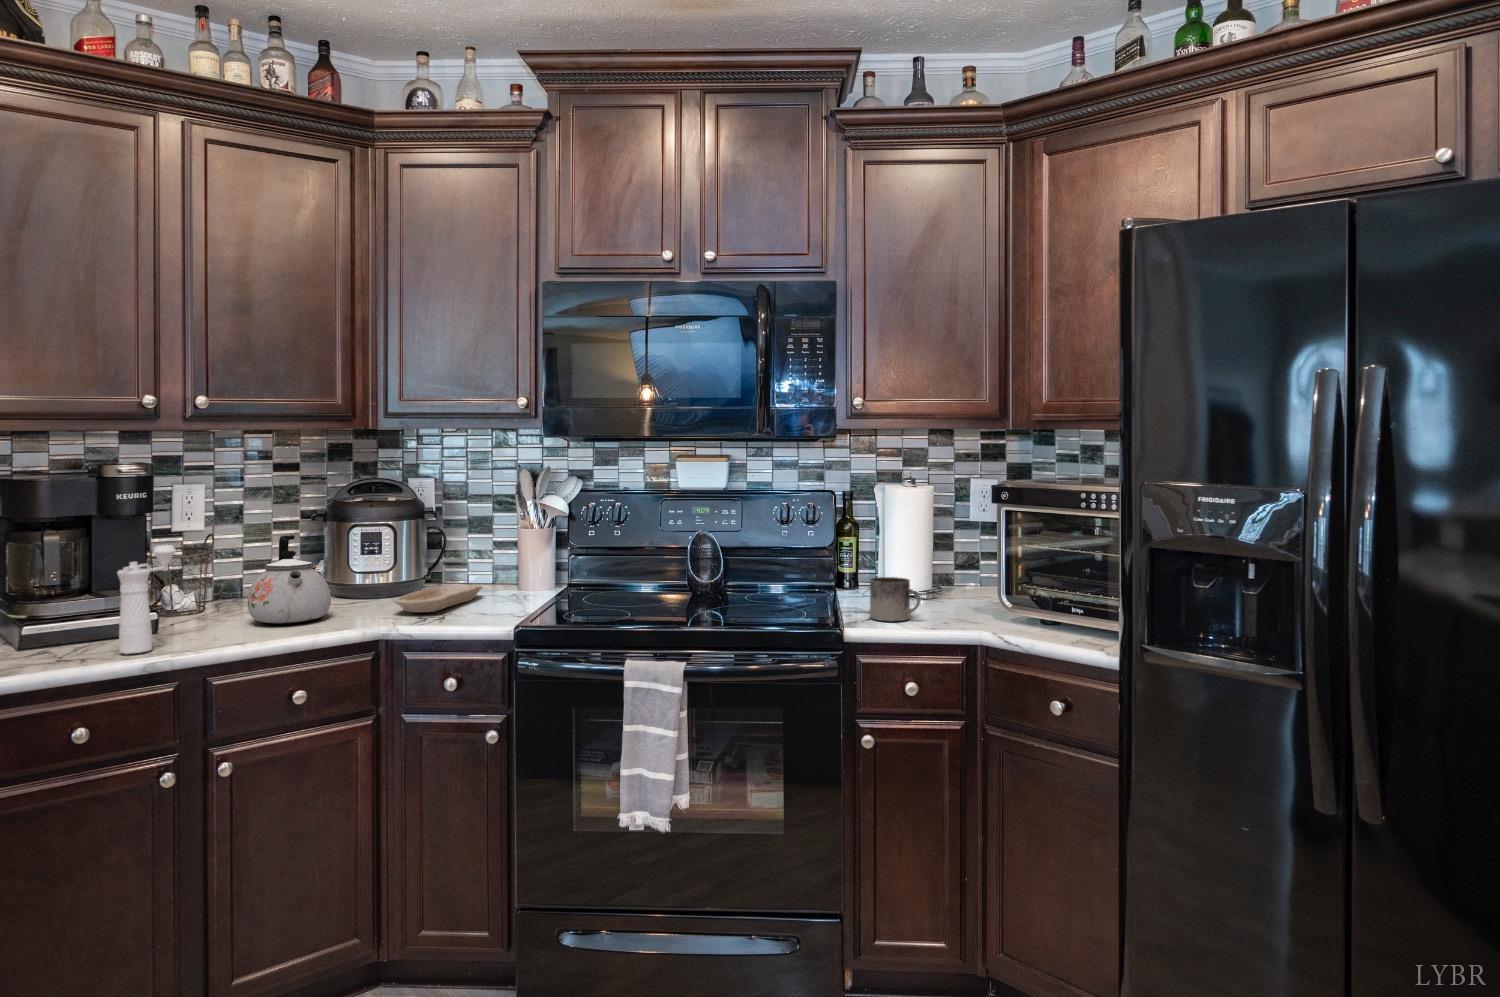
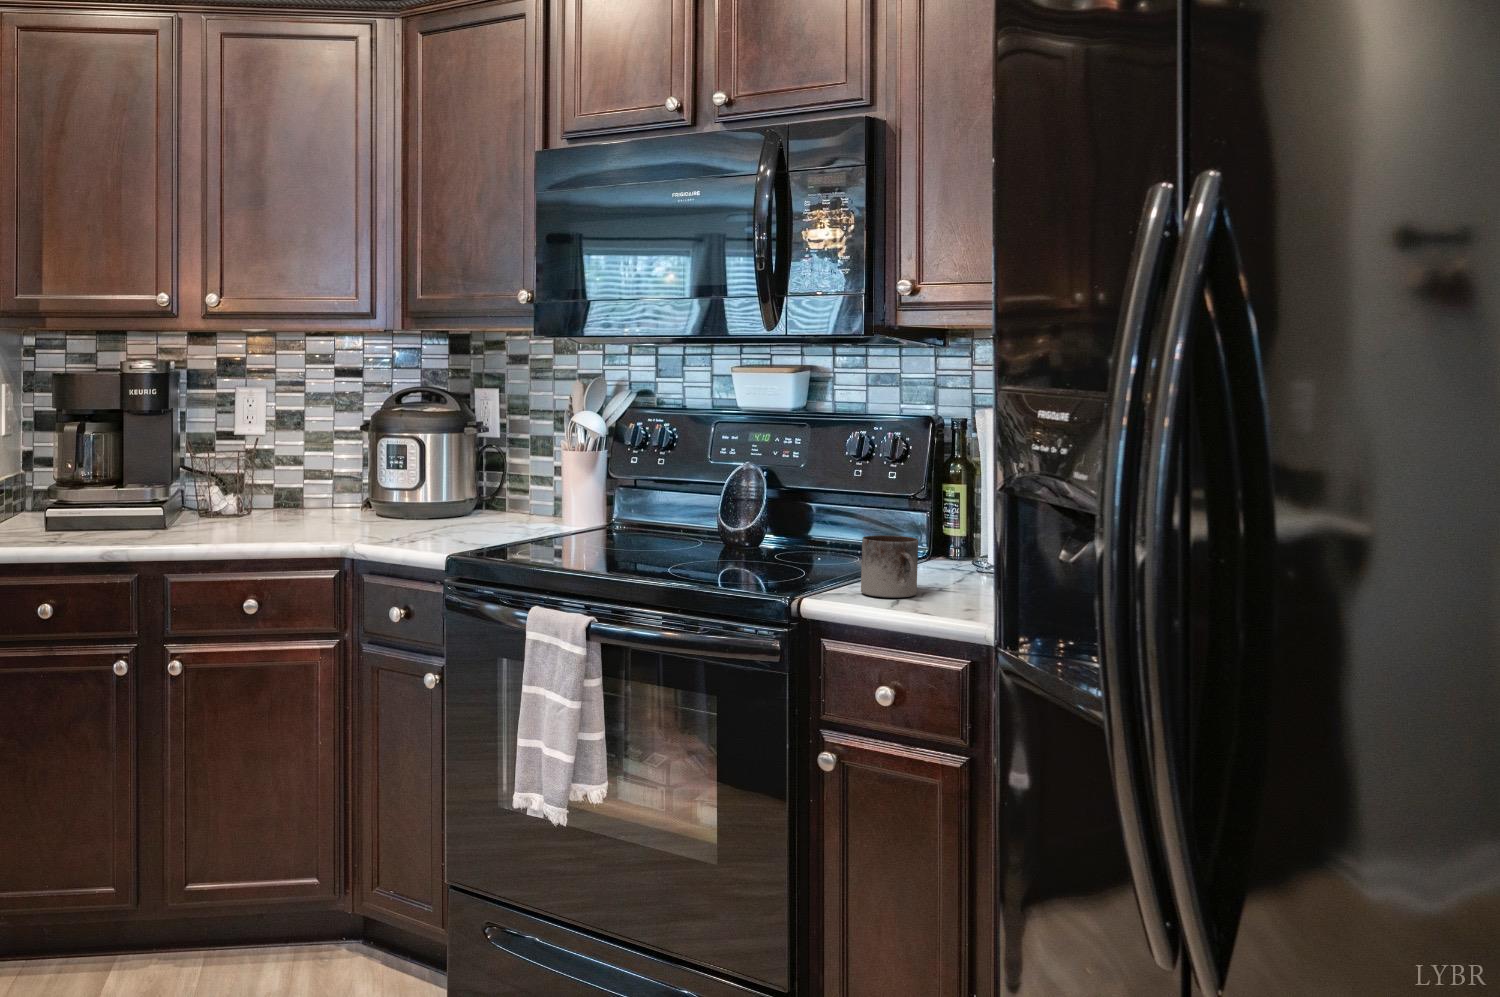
kettle: present [248,535,331,623] -> none [241,440,326,534]
pepper mill: present [117,545,176,654] -> none [96,443,166,545]
tray: present [394,585,482,612] -> none [377,512,503,537]

